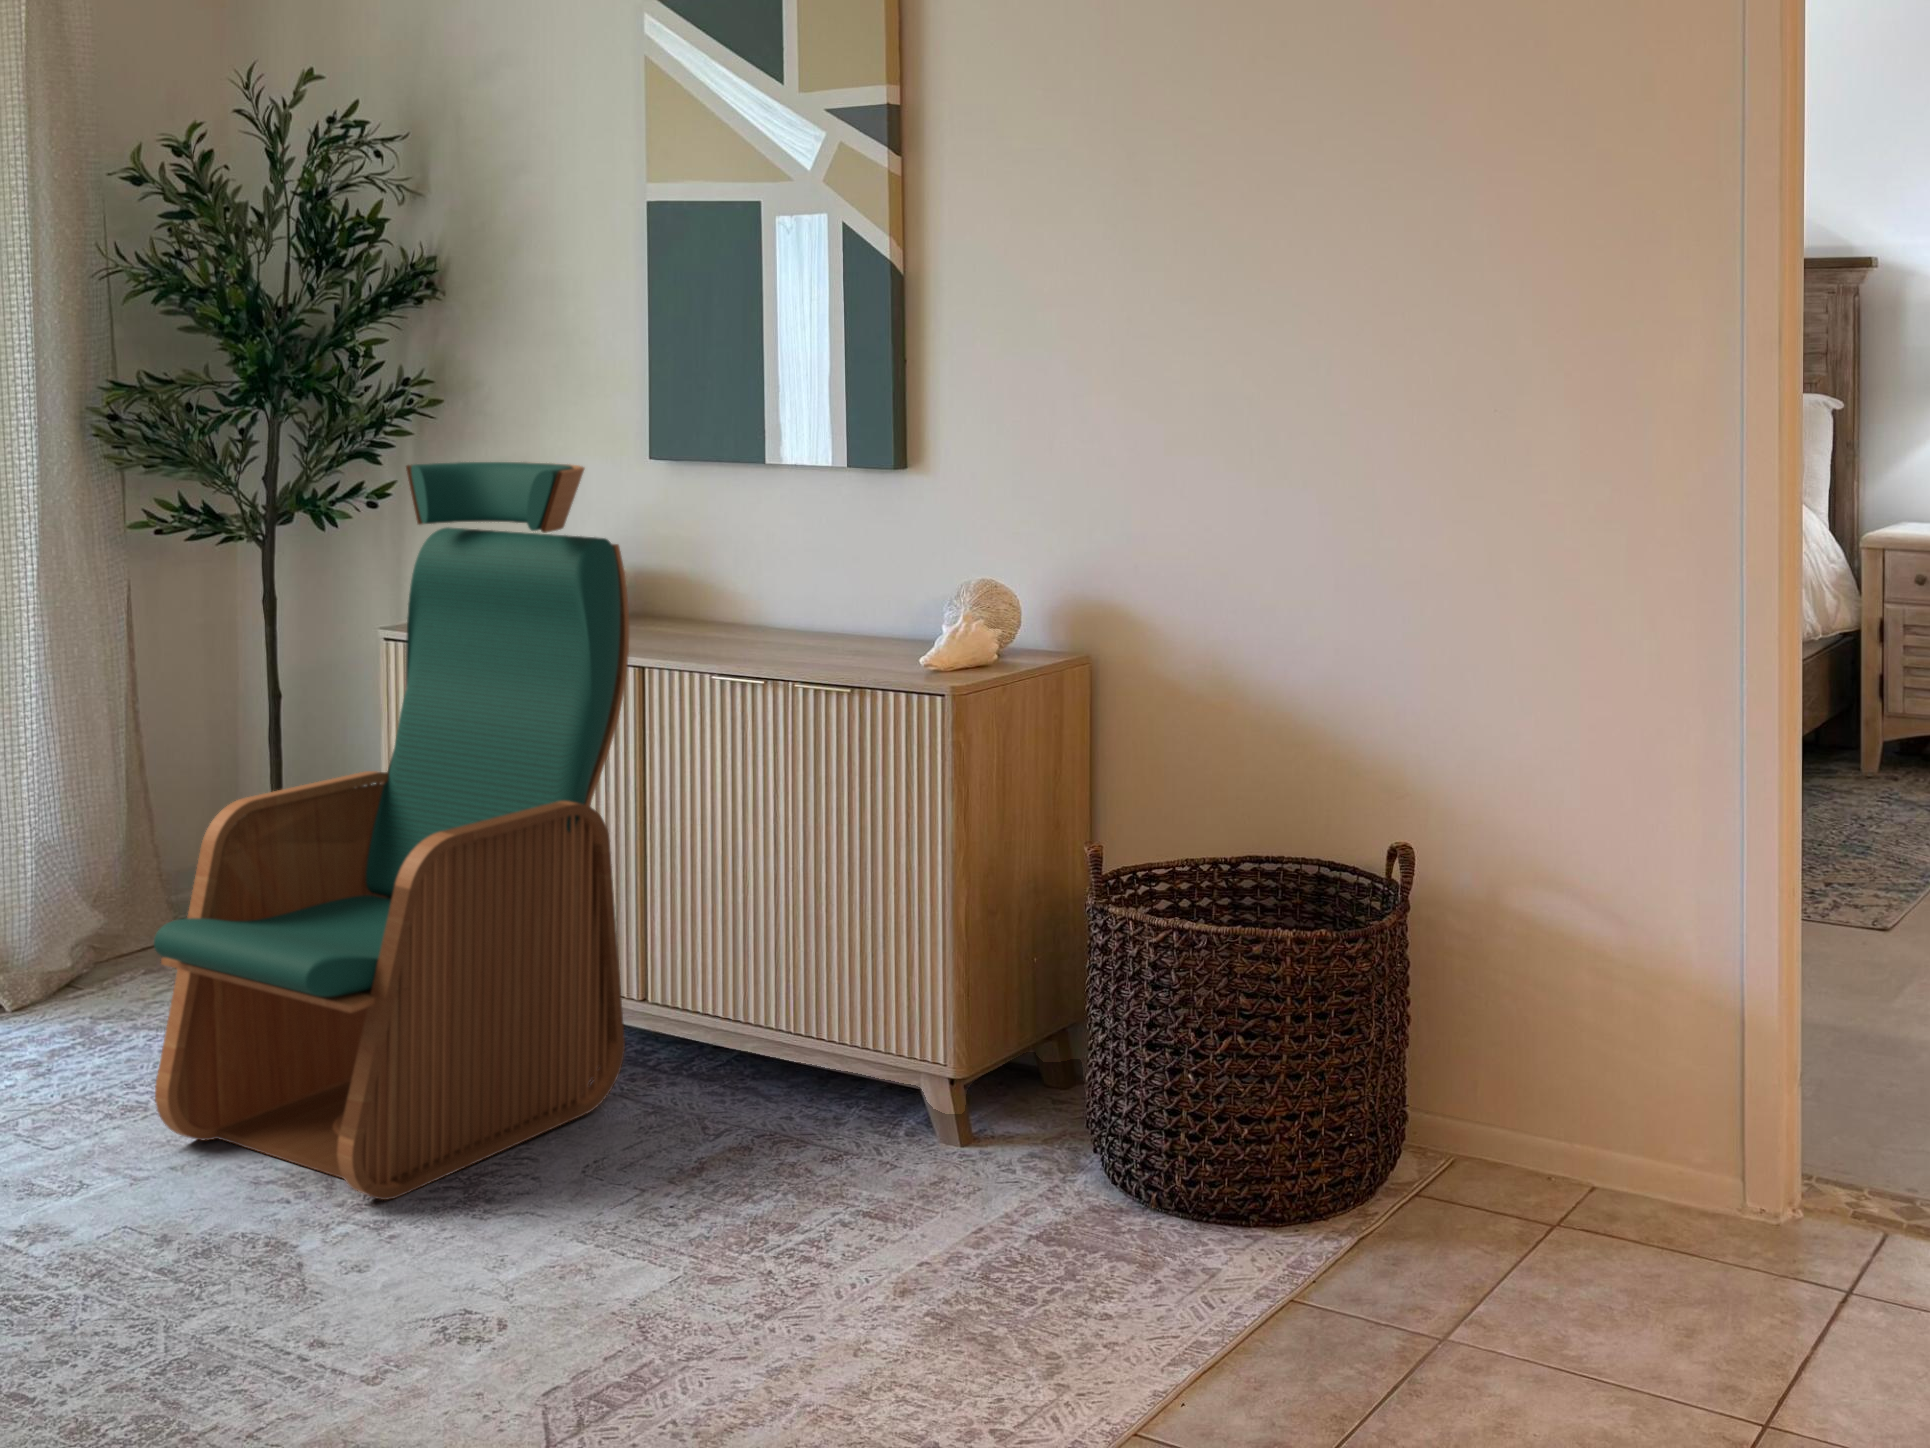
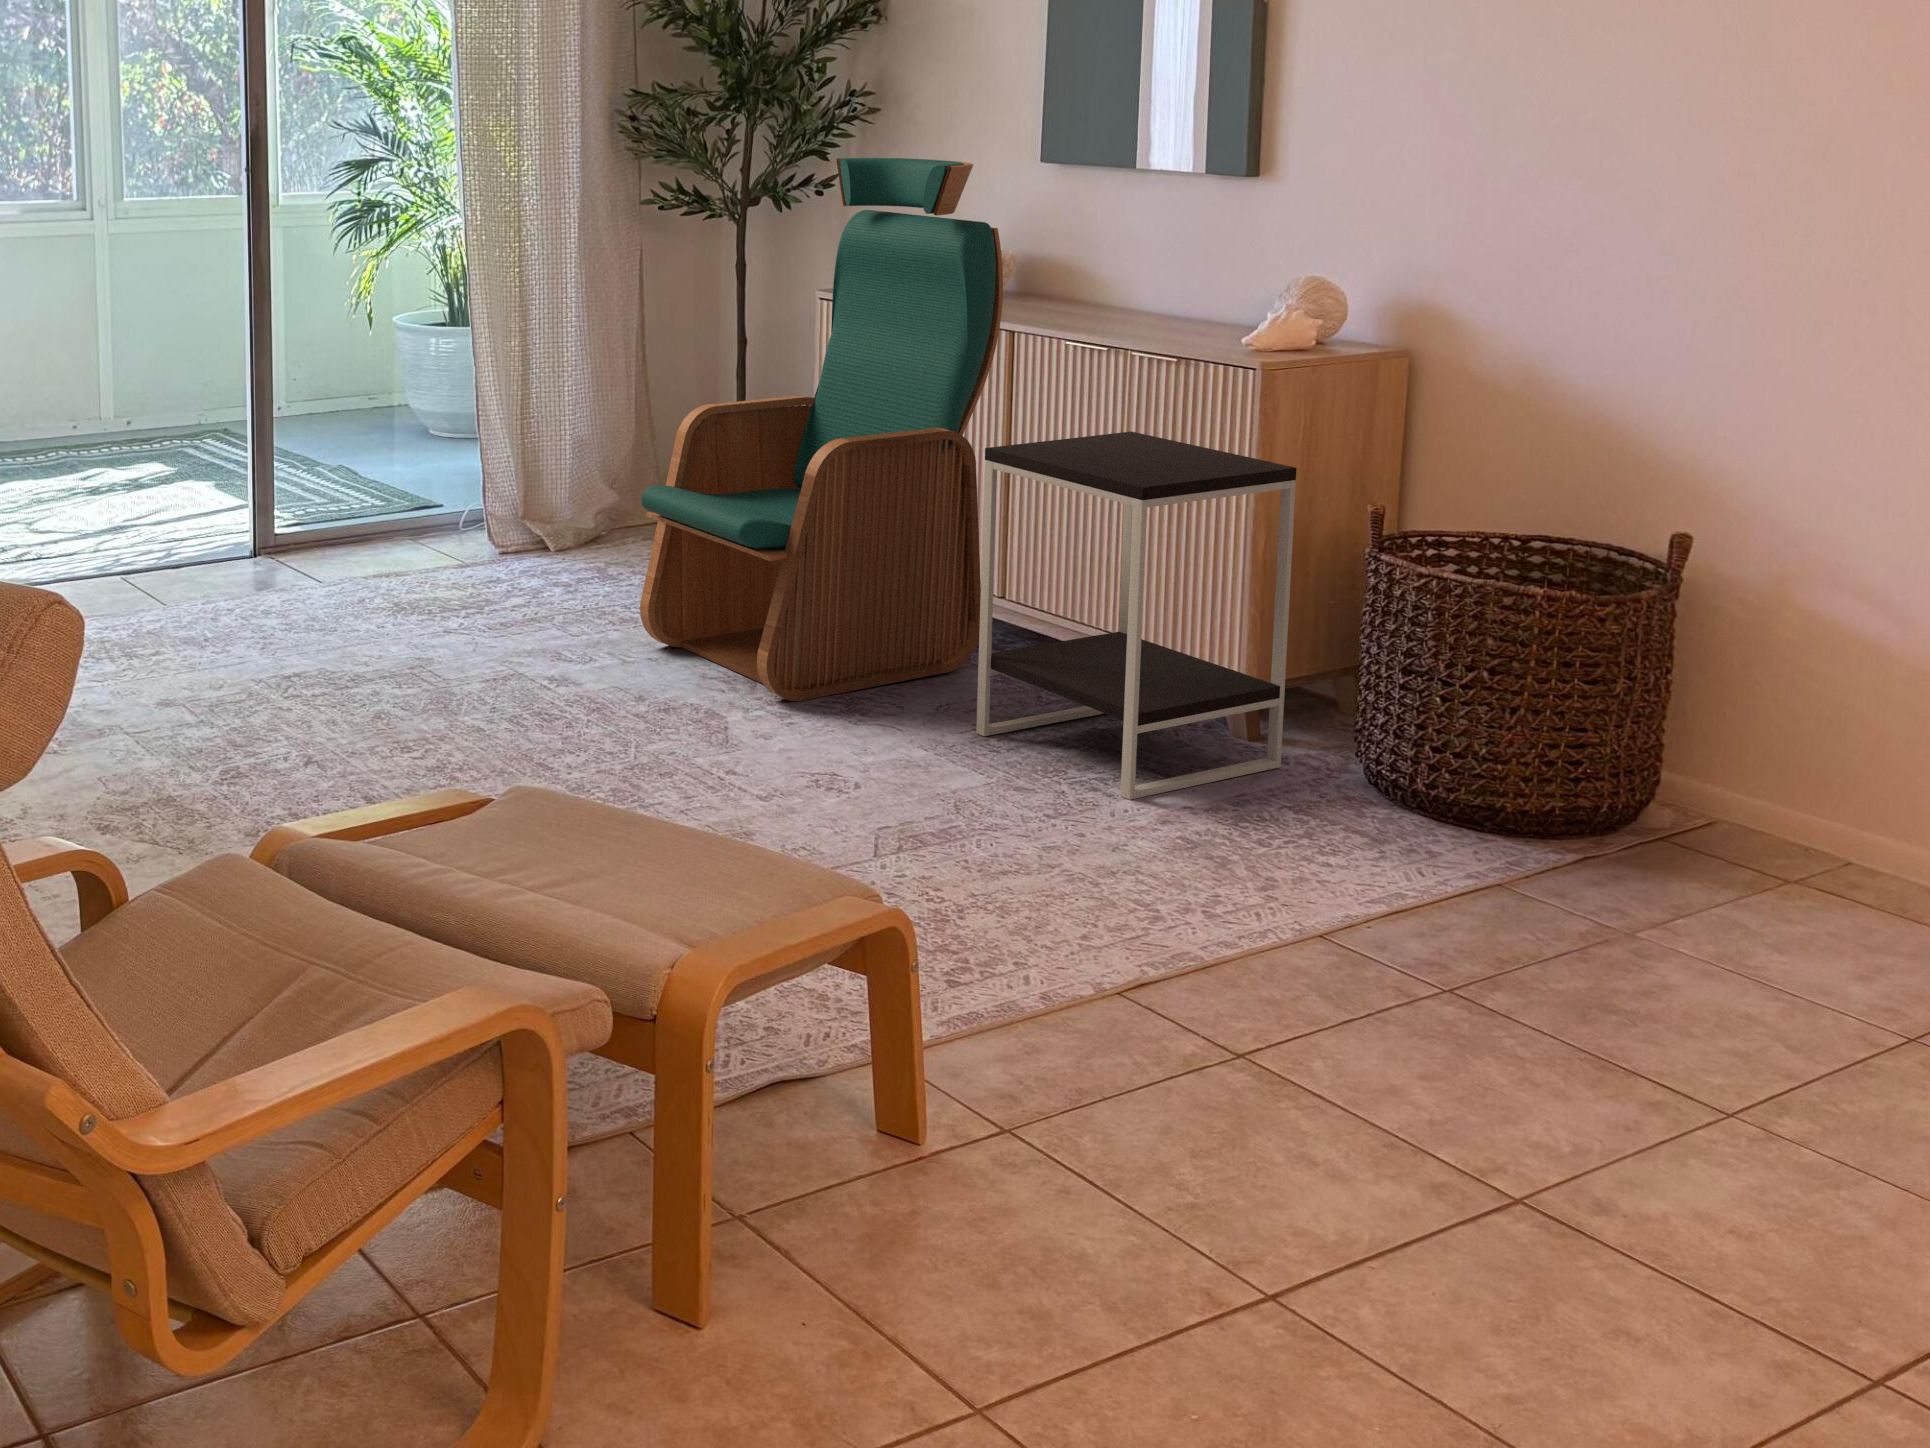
side table: none [637,784,1009,1268] -> present [976,431,1297,800]

